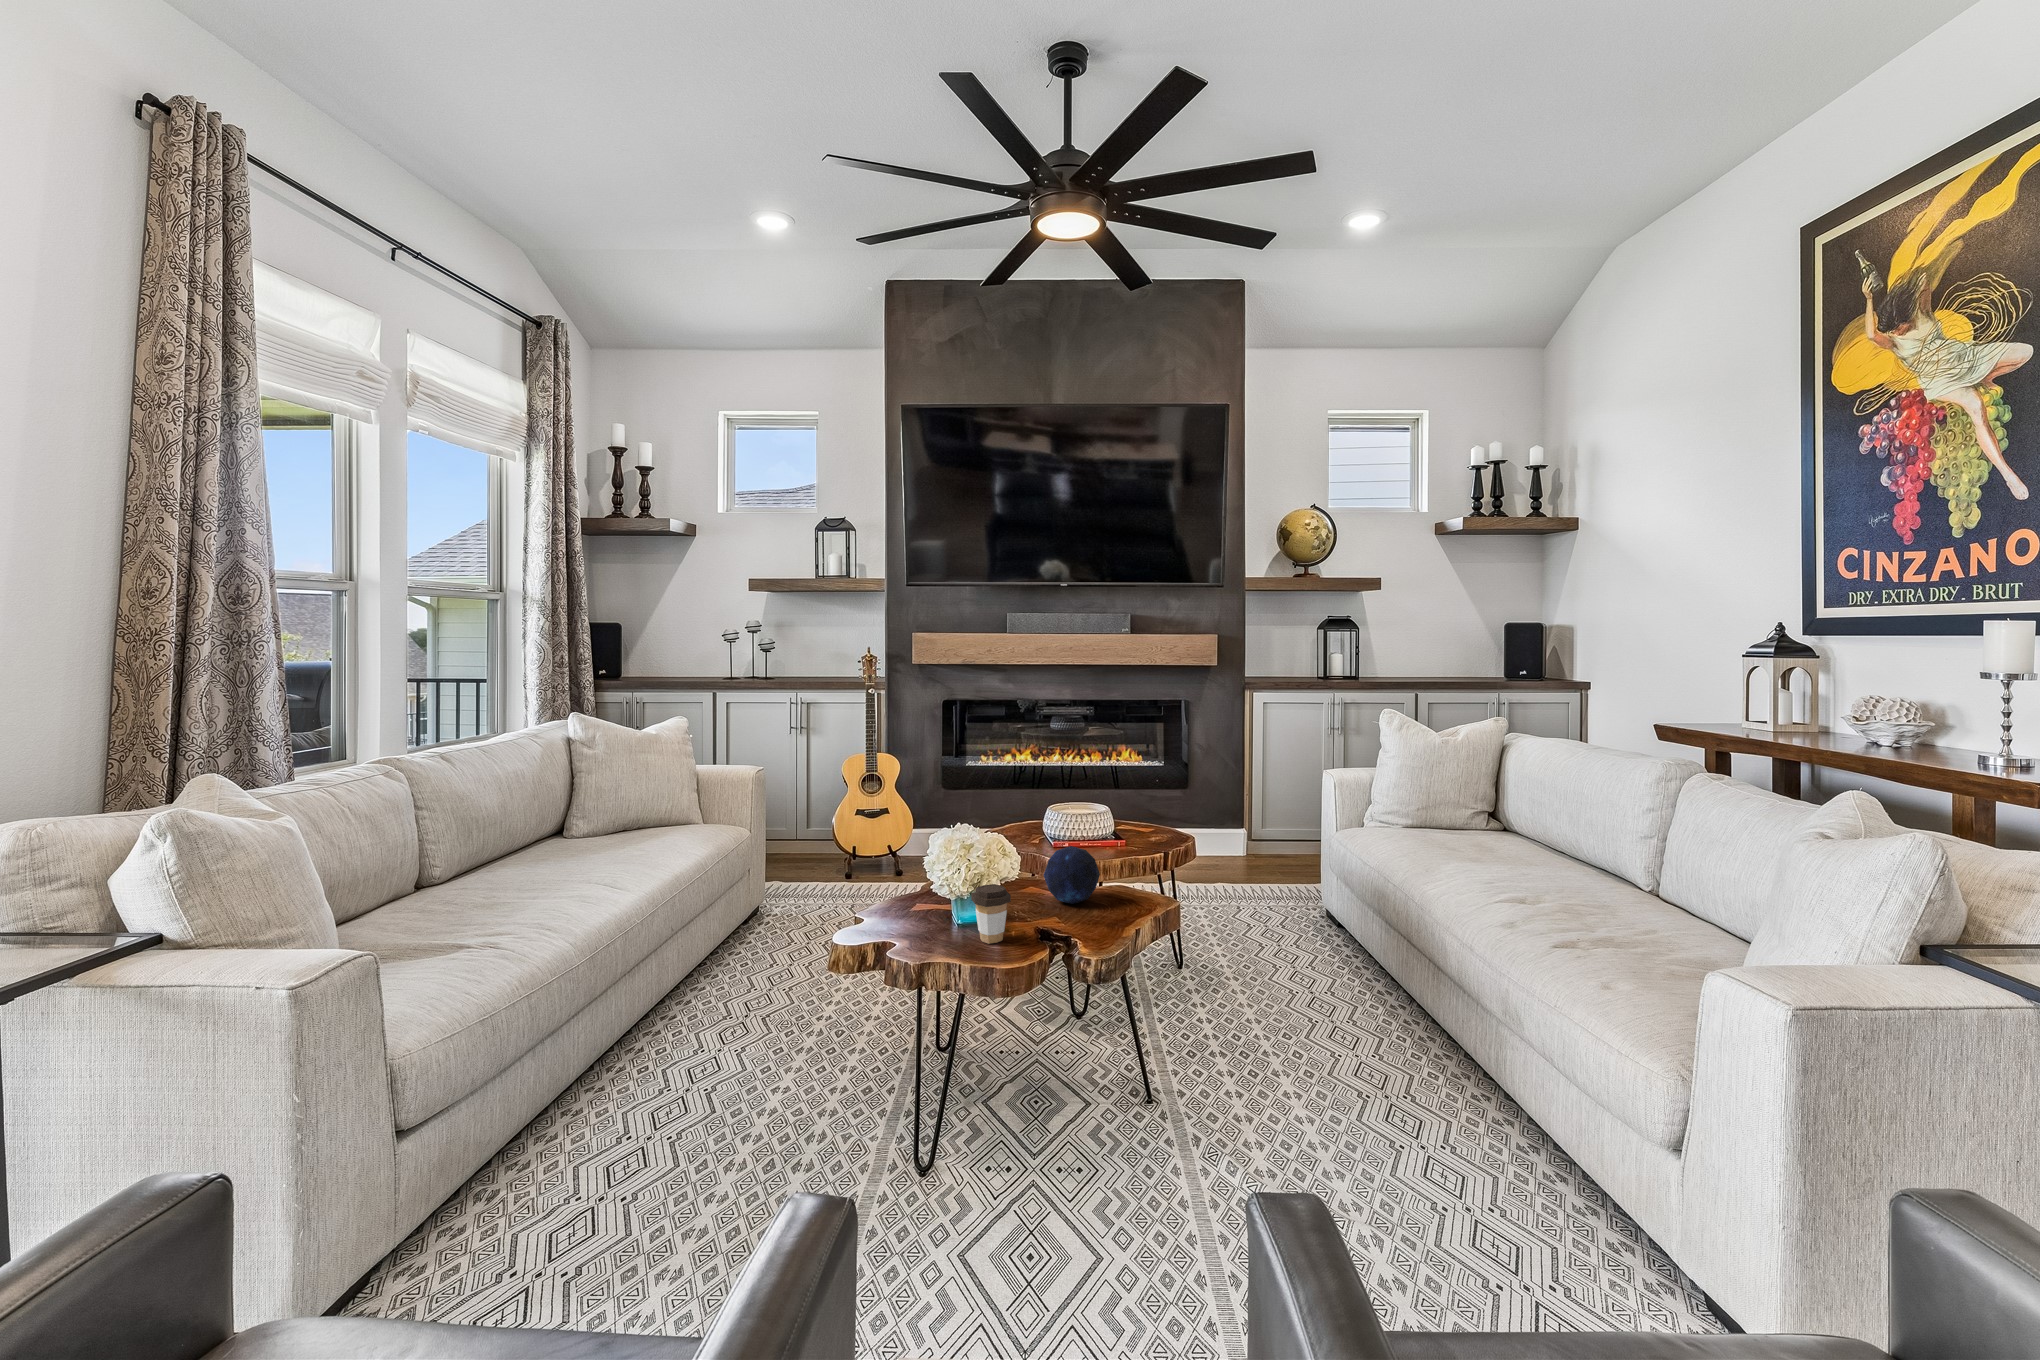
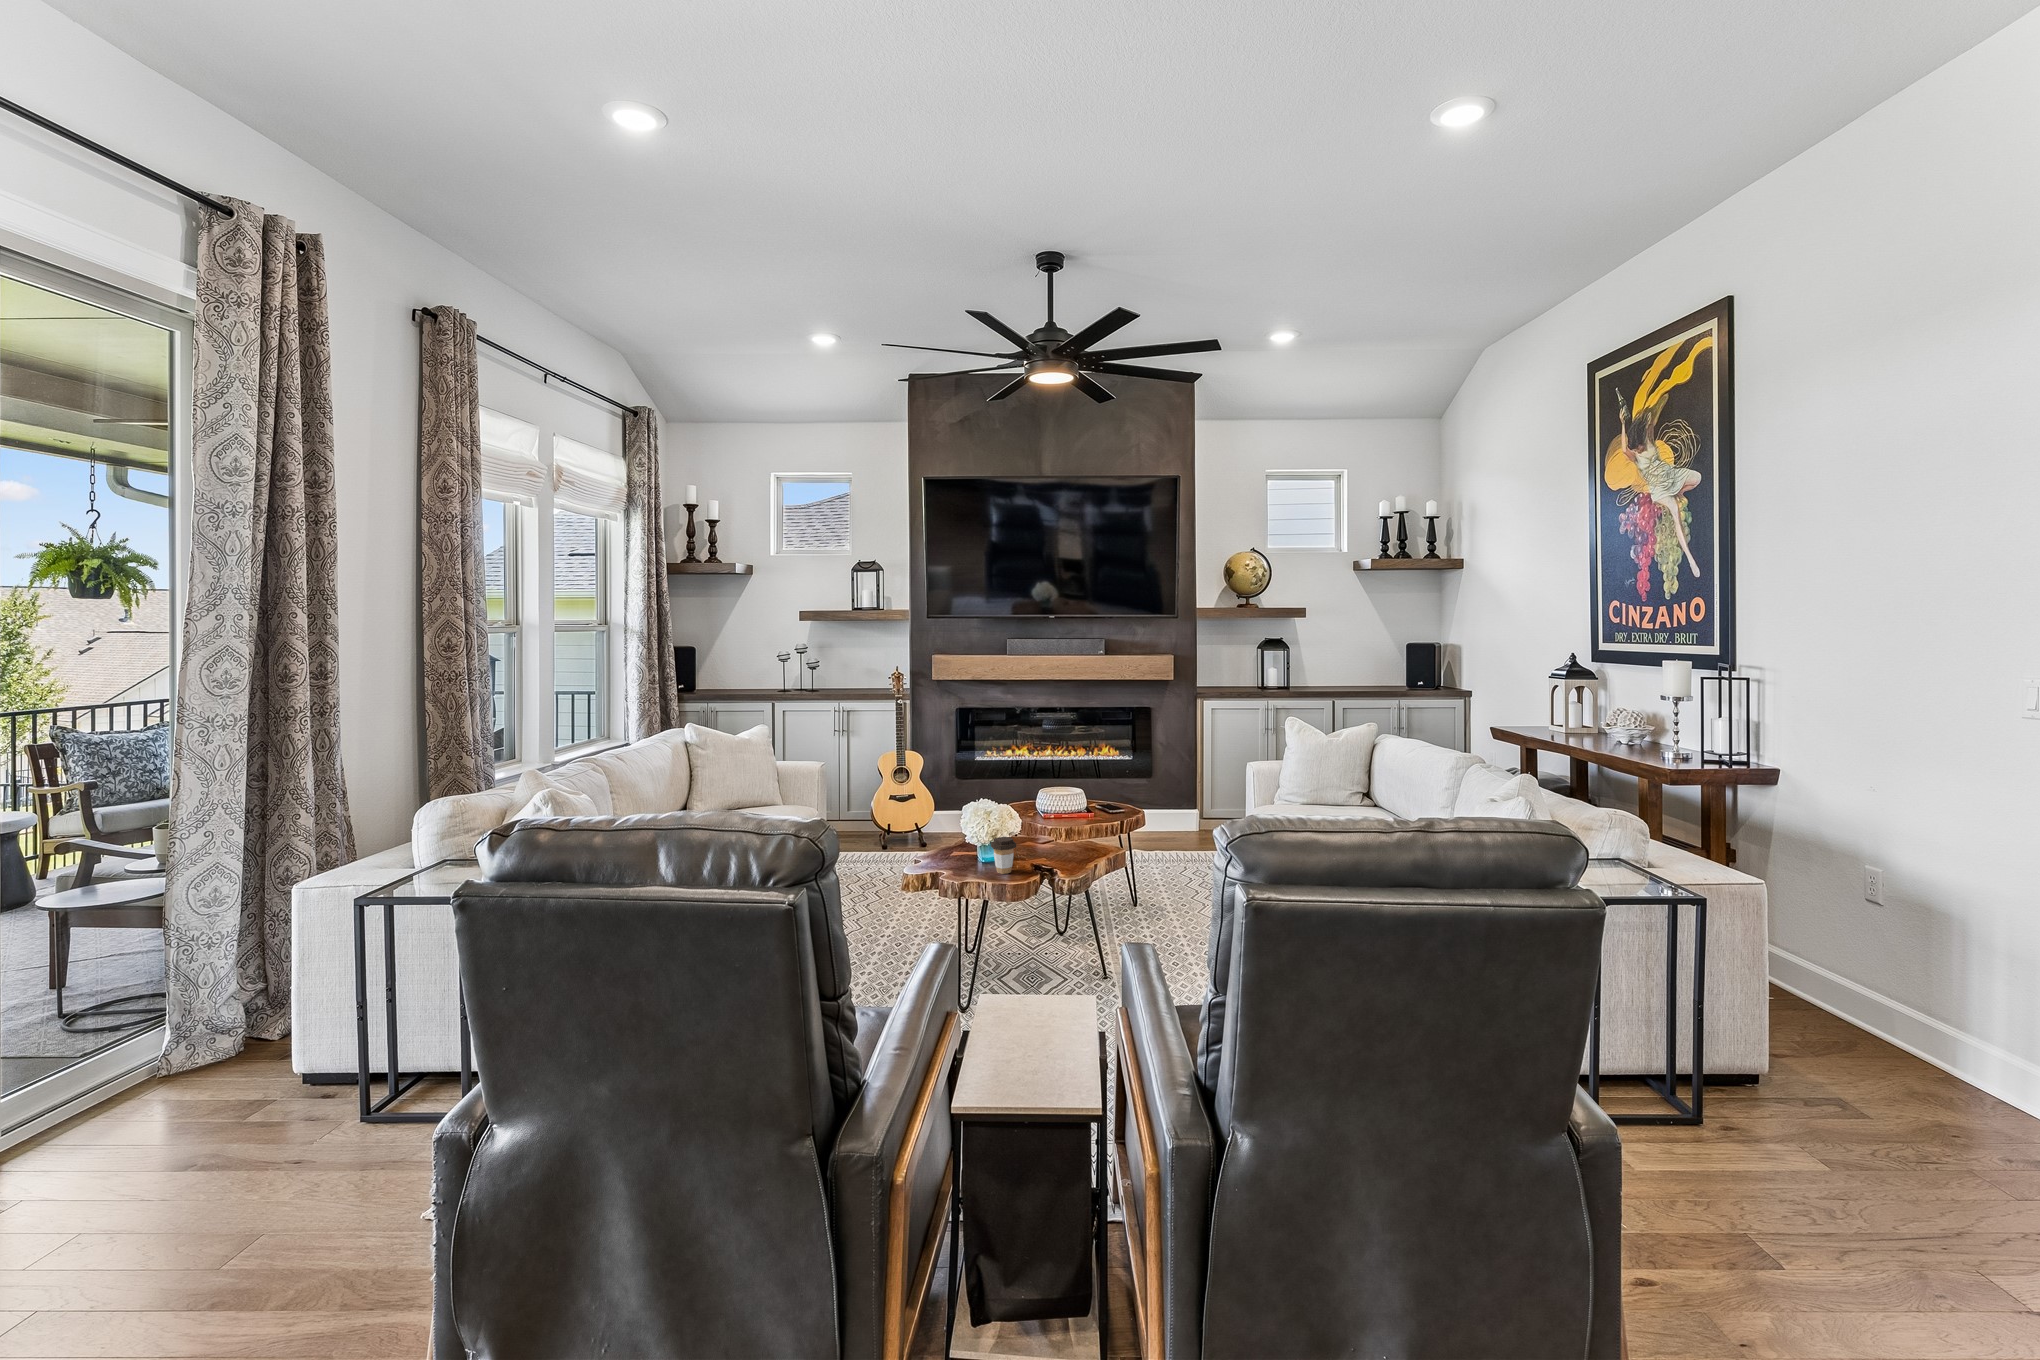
decorative orb: present [1043,846,1100,904] -> none [1037,814,1075,852]

